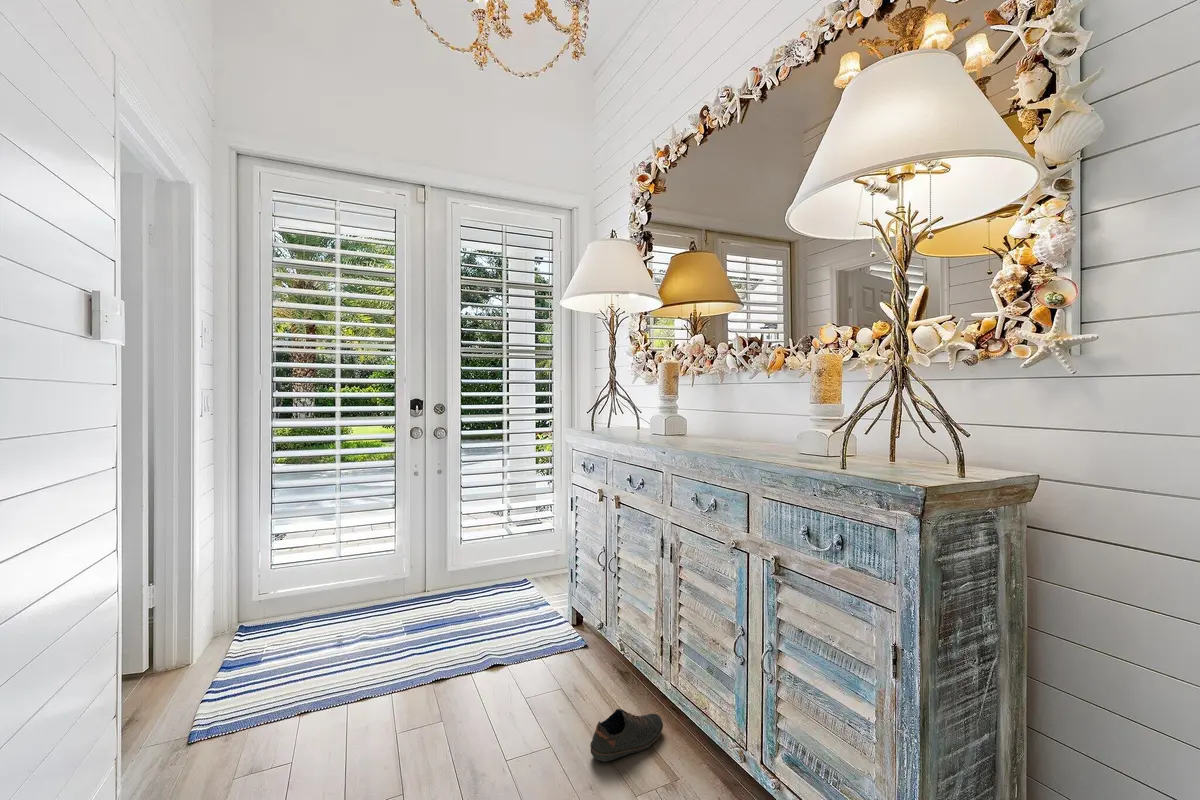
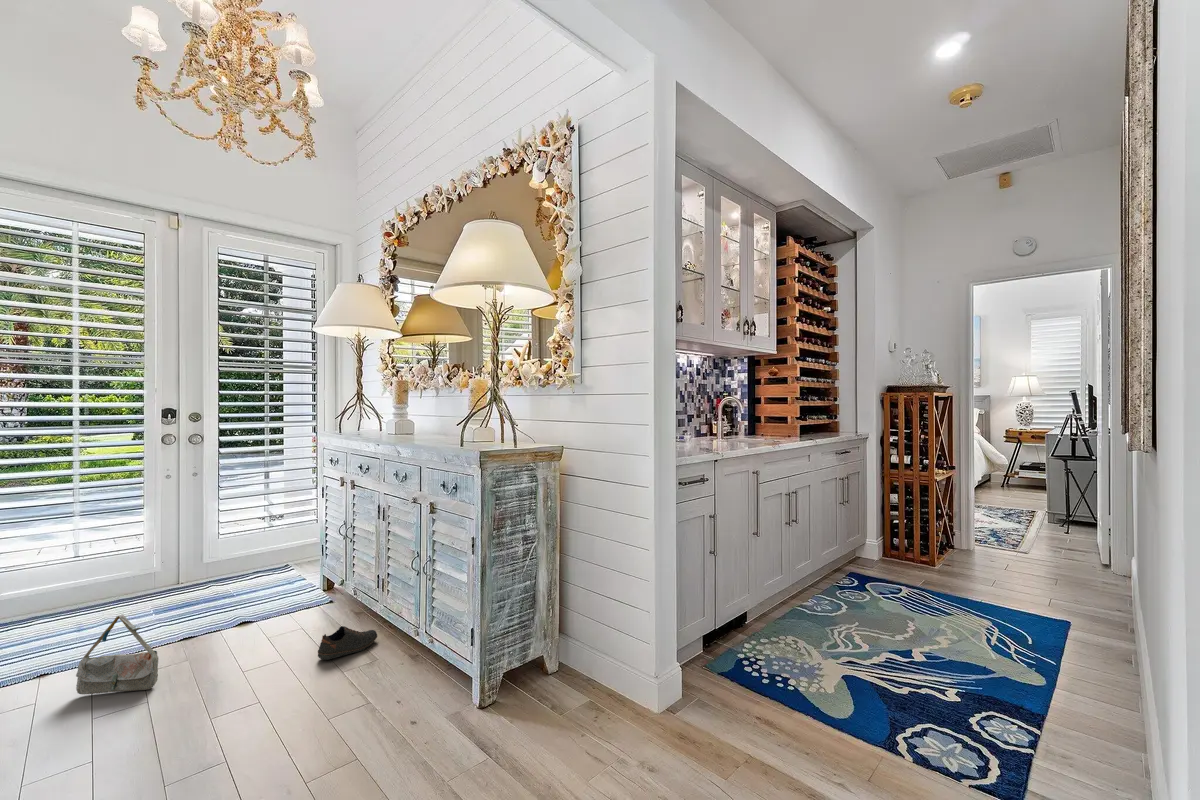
bag: none [311,670,400,774] -> present [76,614,158,694]

